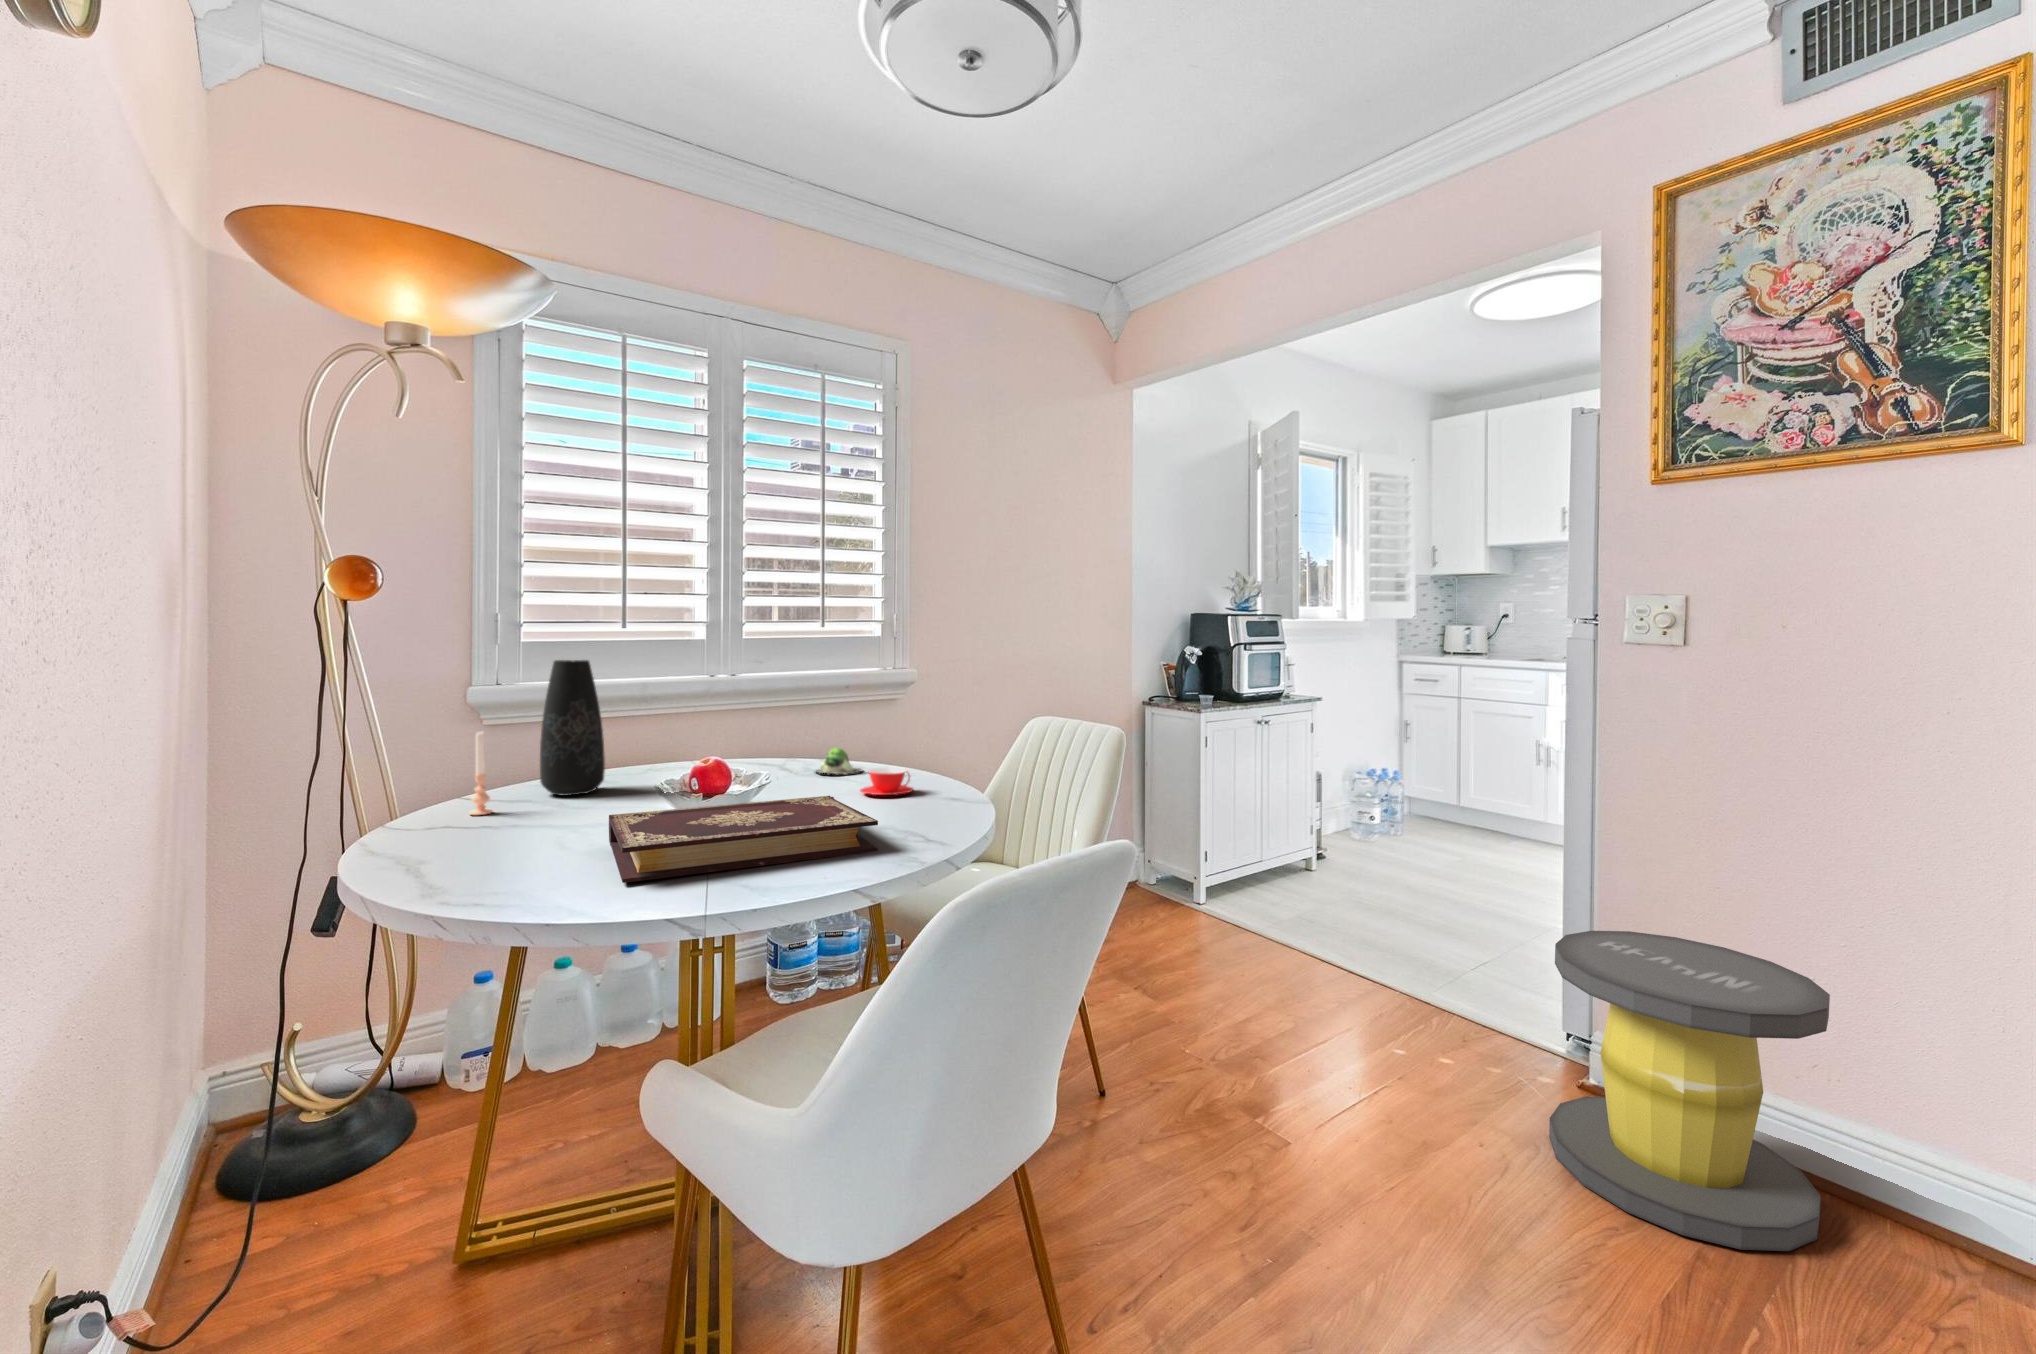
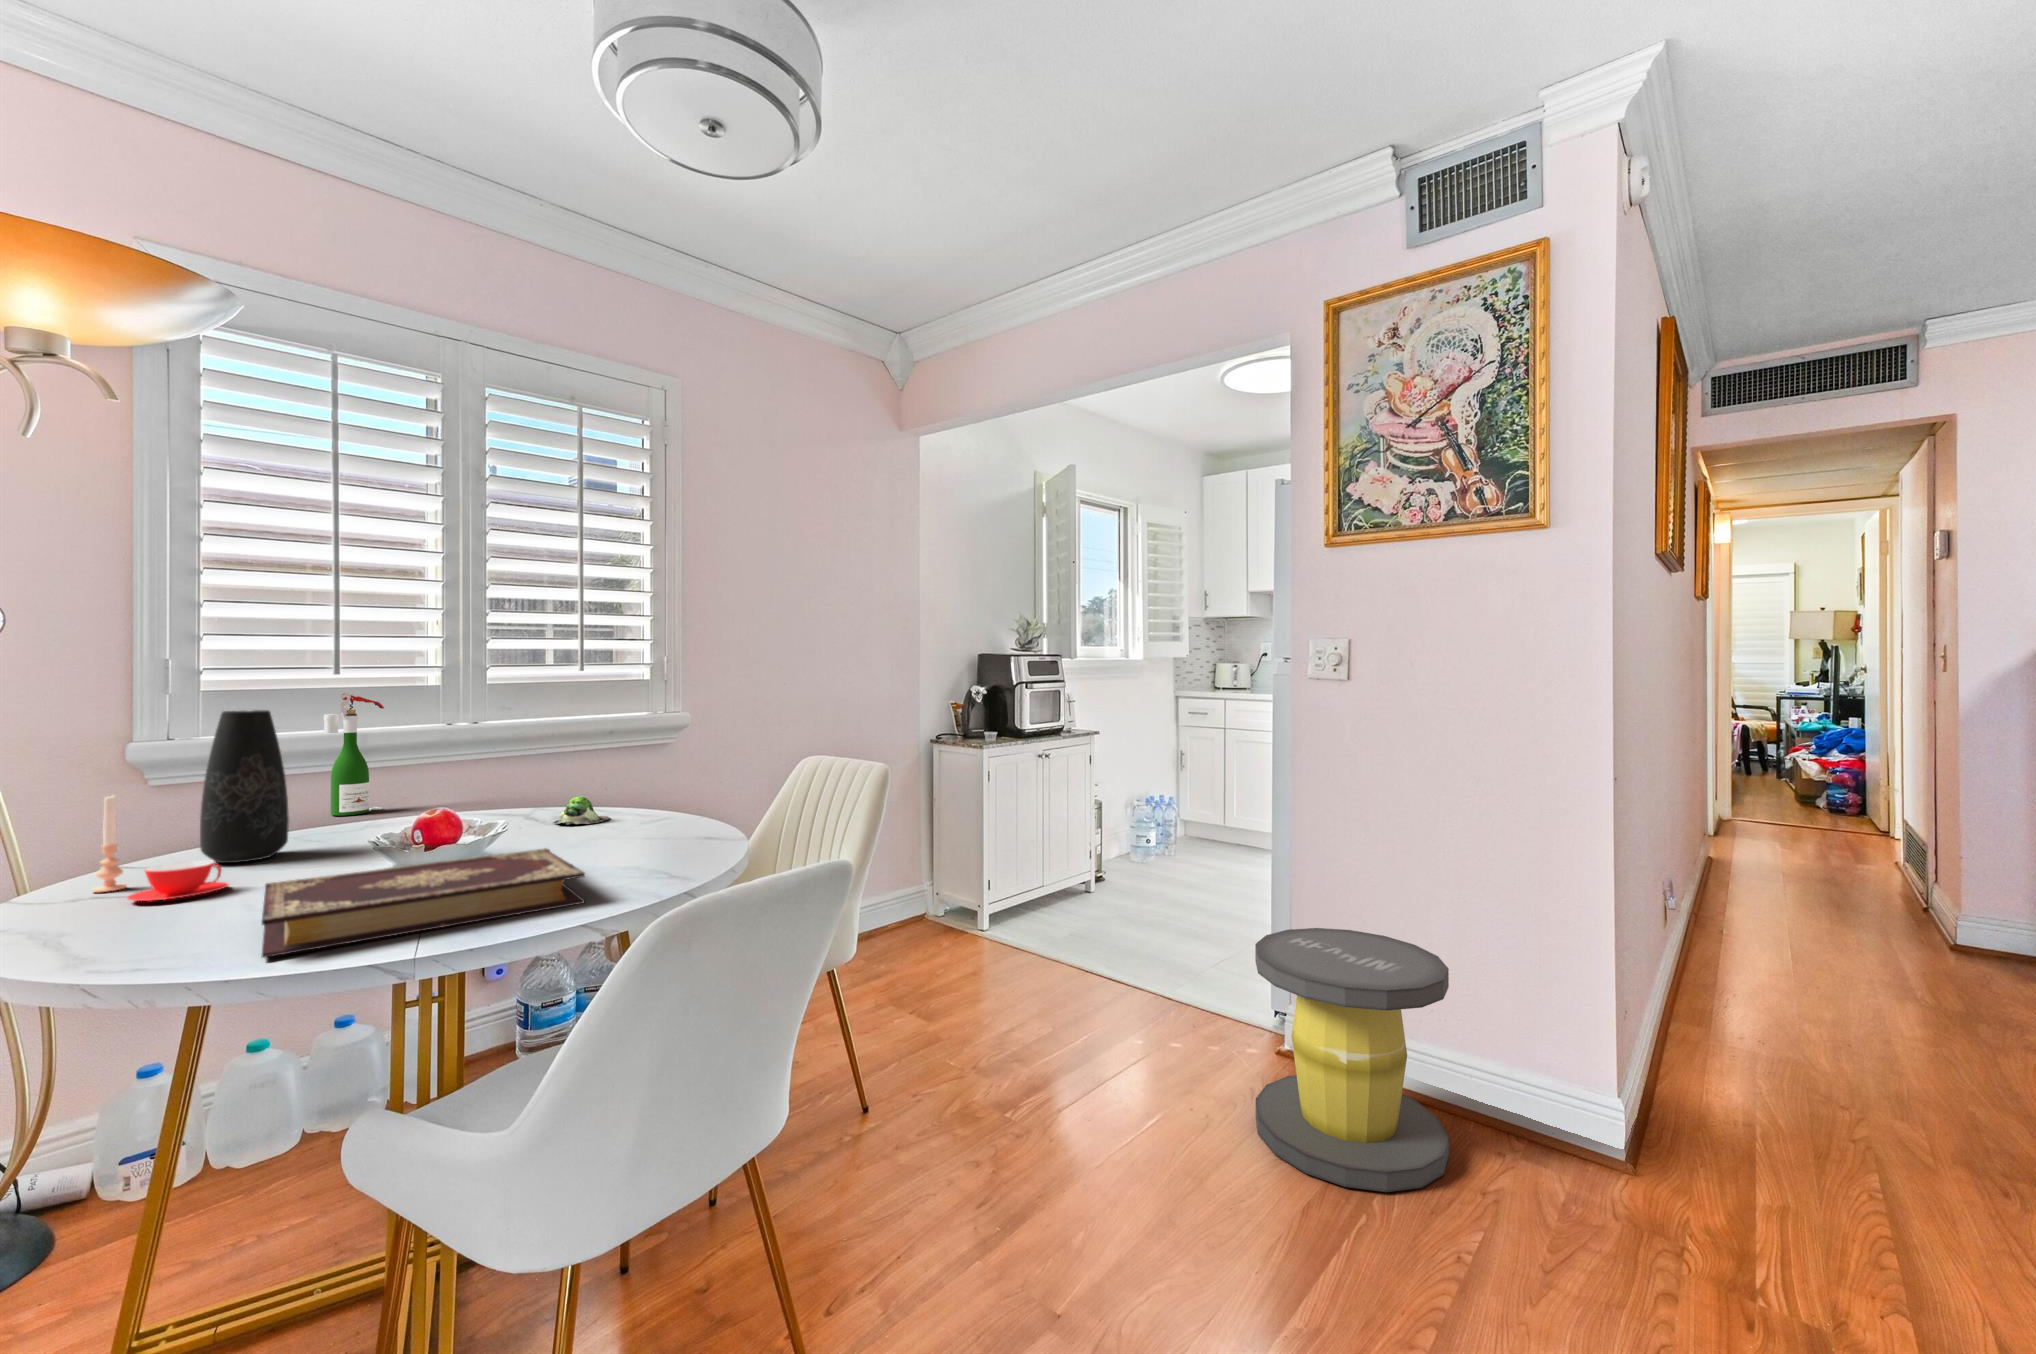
wine bottle: none [618,647,664,758] -> present [324,693,384,816]
teacup: present [860,768,914,795] -> present [128,860,228,901]

